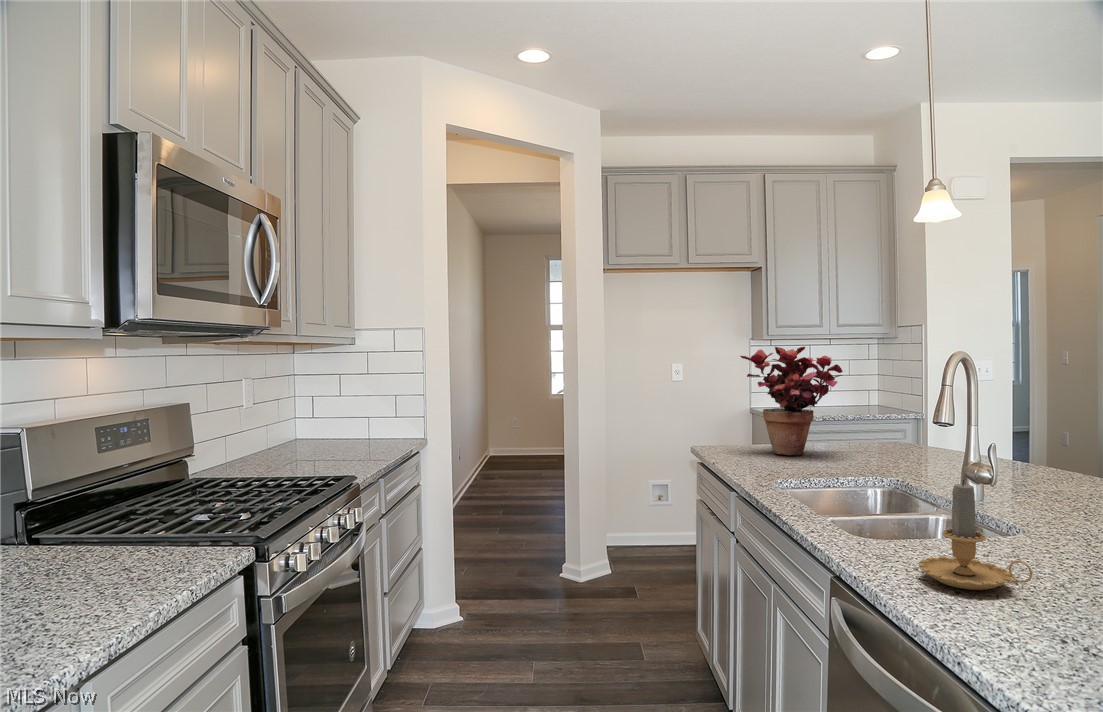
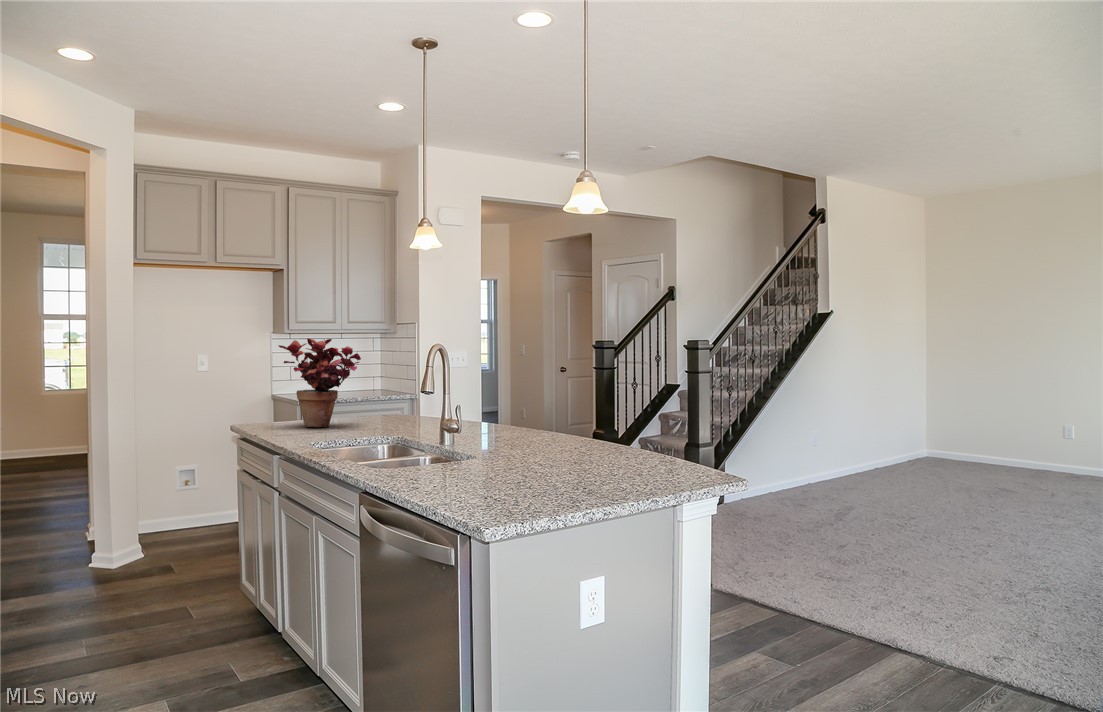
candle: present [919,480,1032,590] -> none [414,420,470,482]

